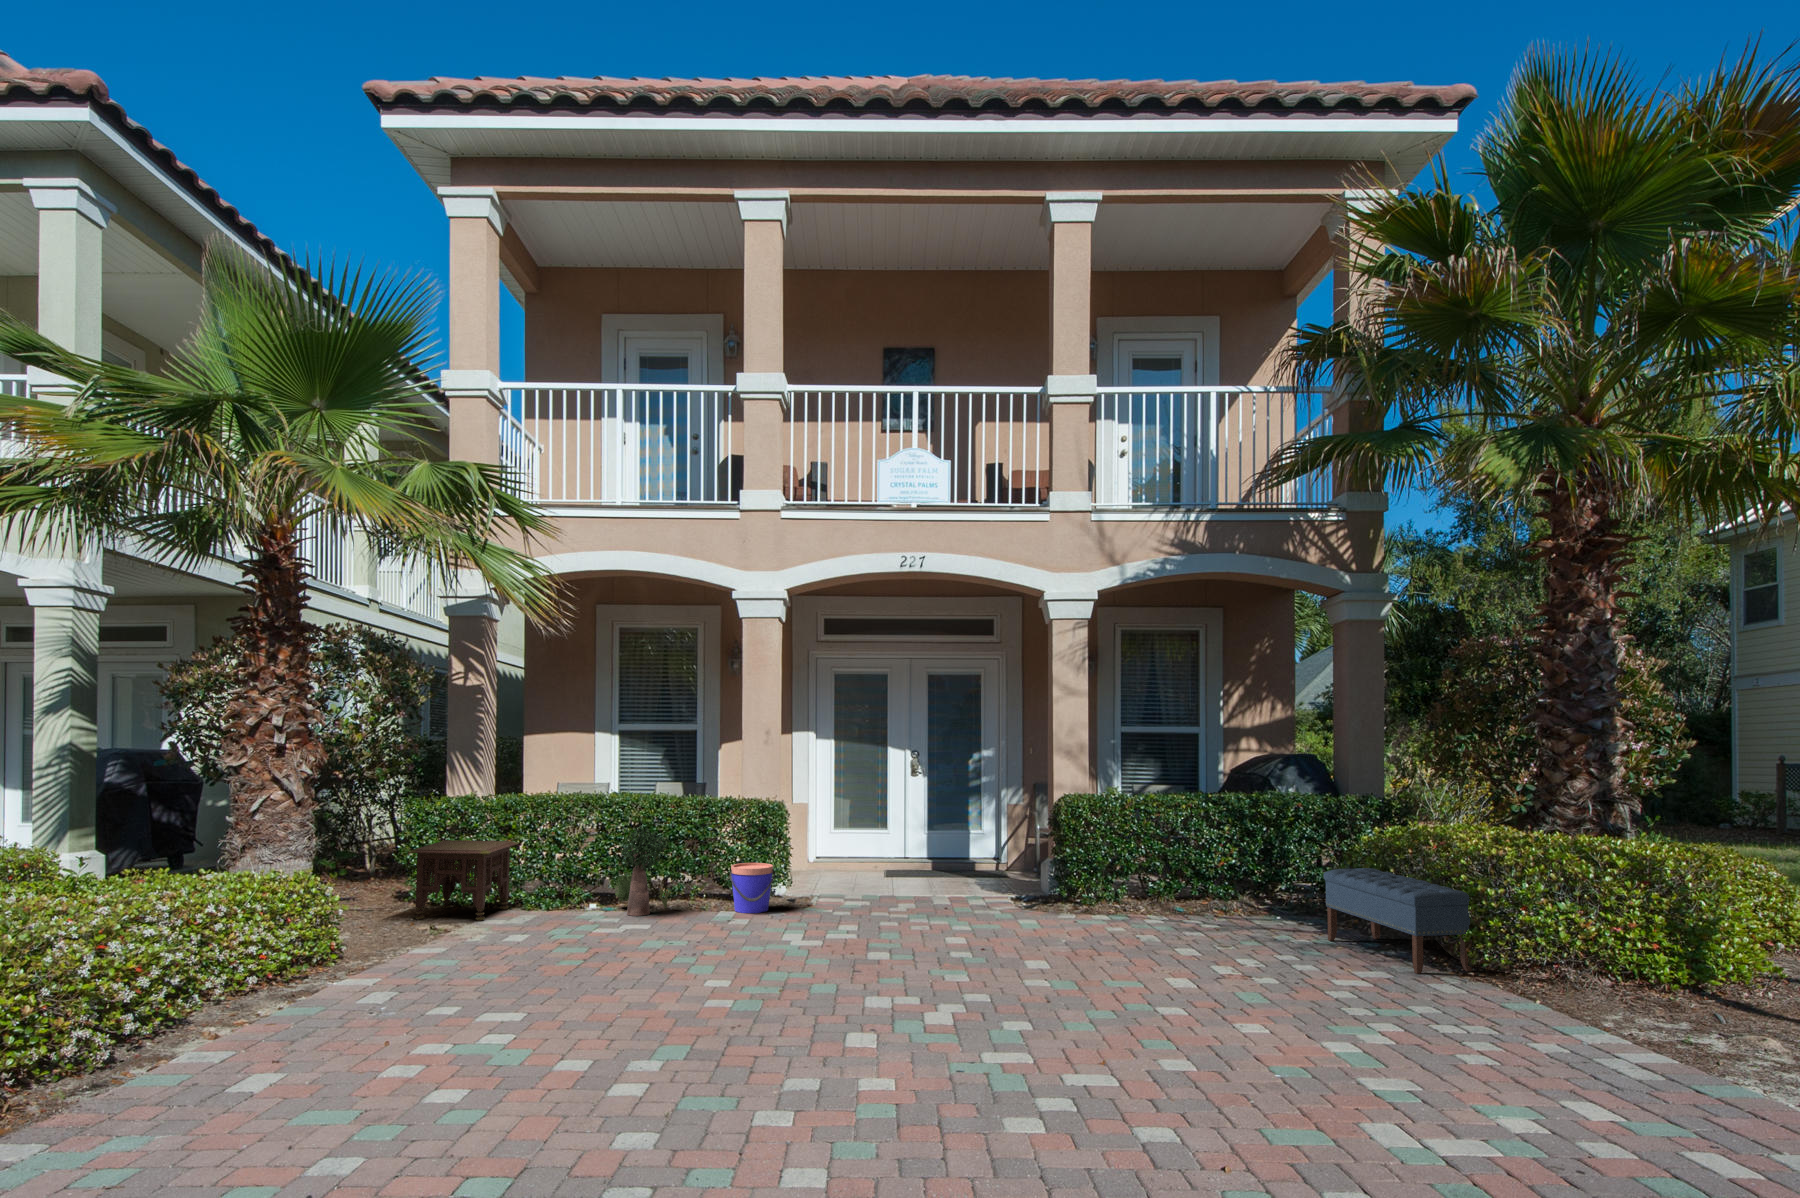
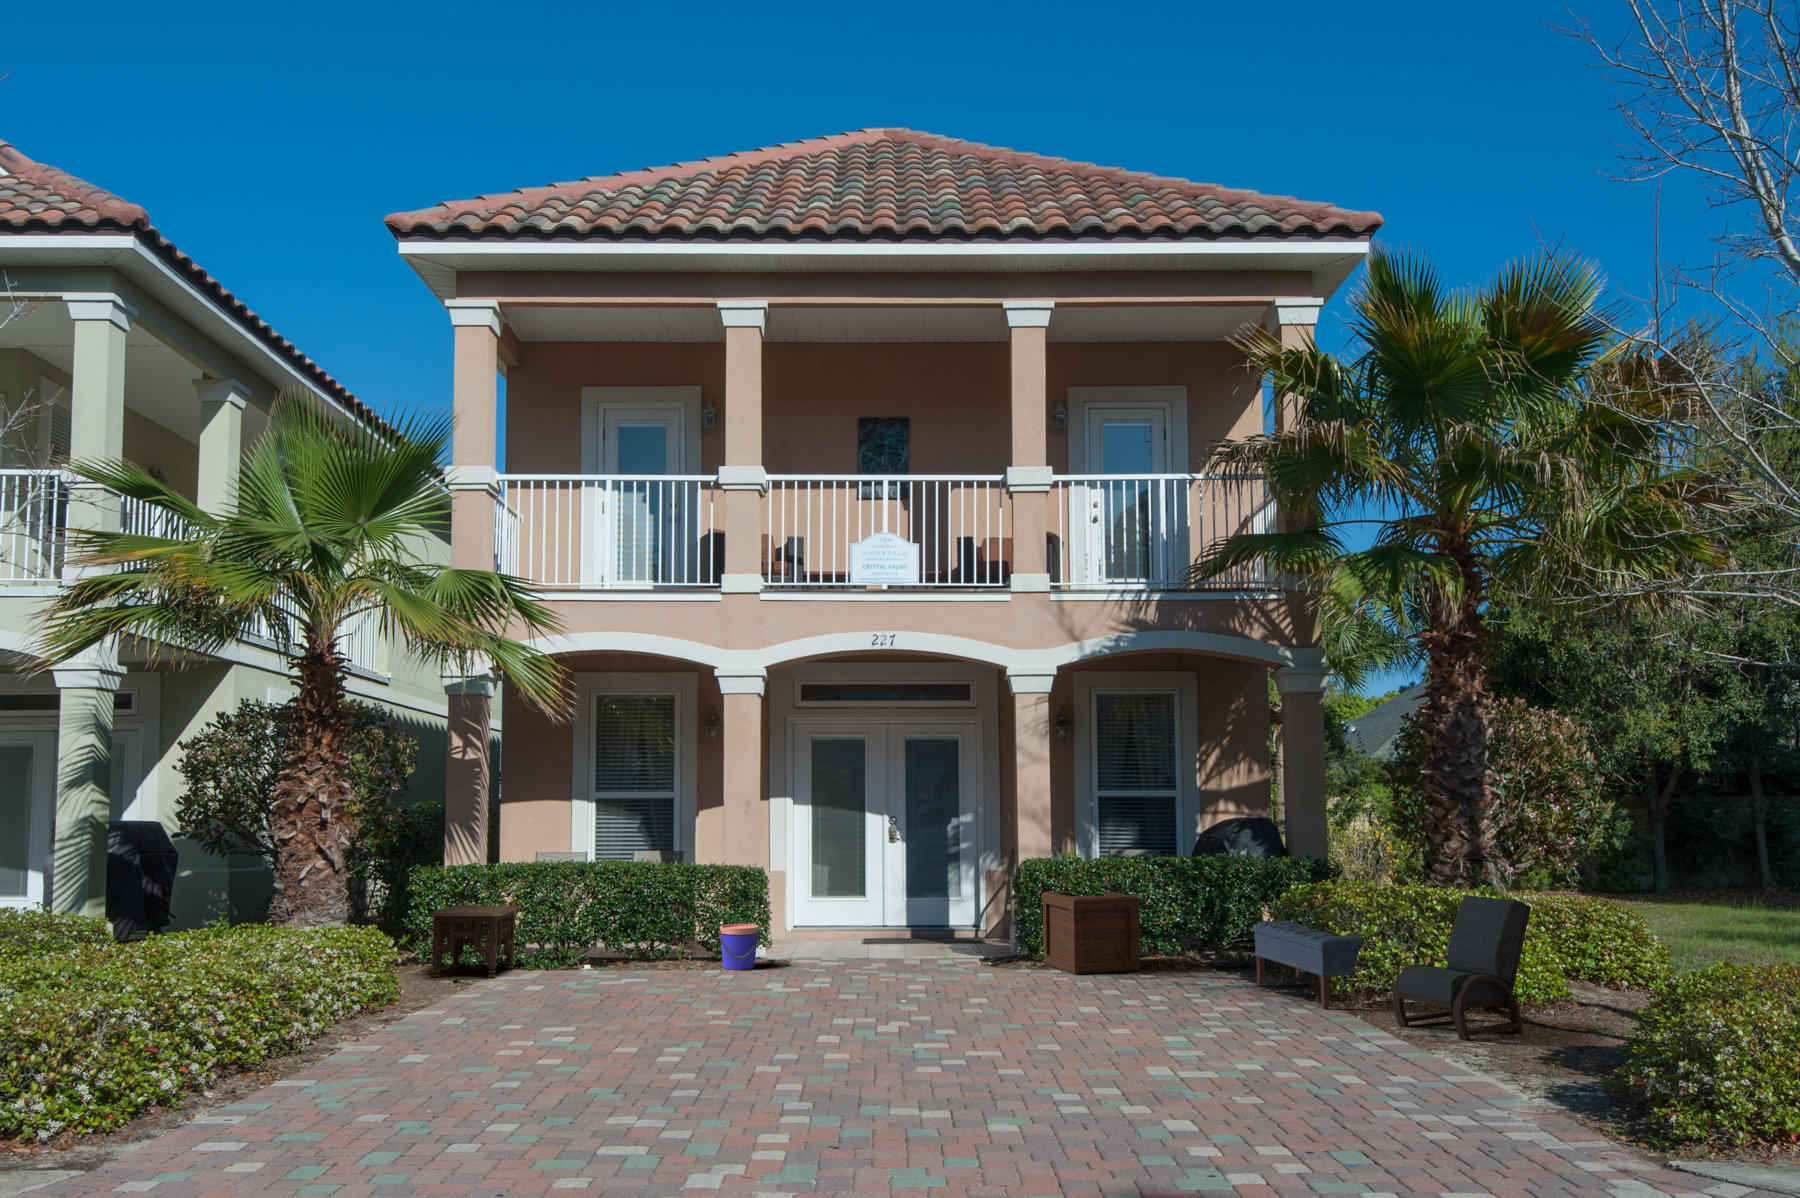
potted plant: present [615,826,671,916] -> none [611,890,664,973]
wooden crate: none [1082,830,1191,923] -> present [1042,892,1140,974]
lounge chair: none [1508,845,1678,1022] -> present [1392,895,1531,1040]

